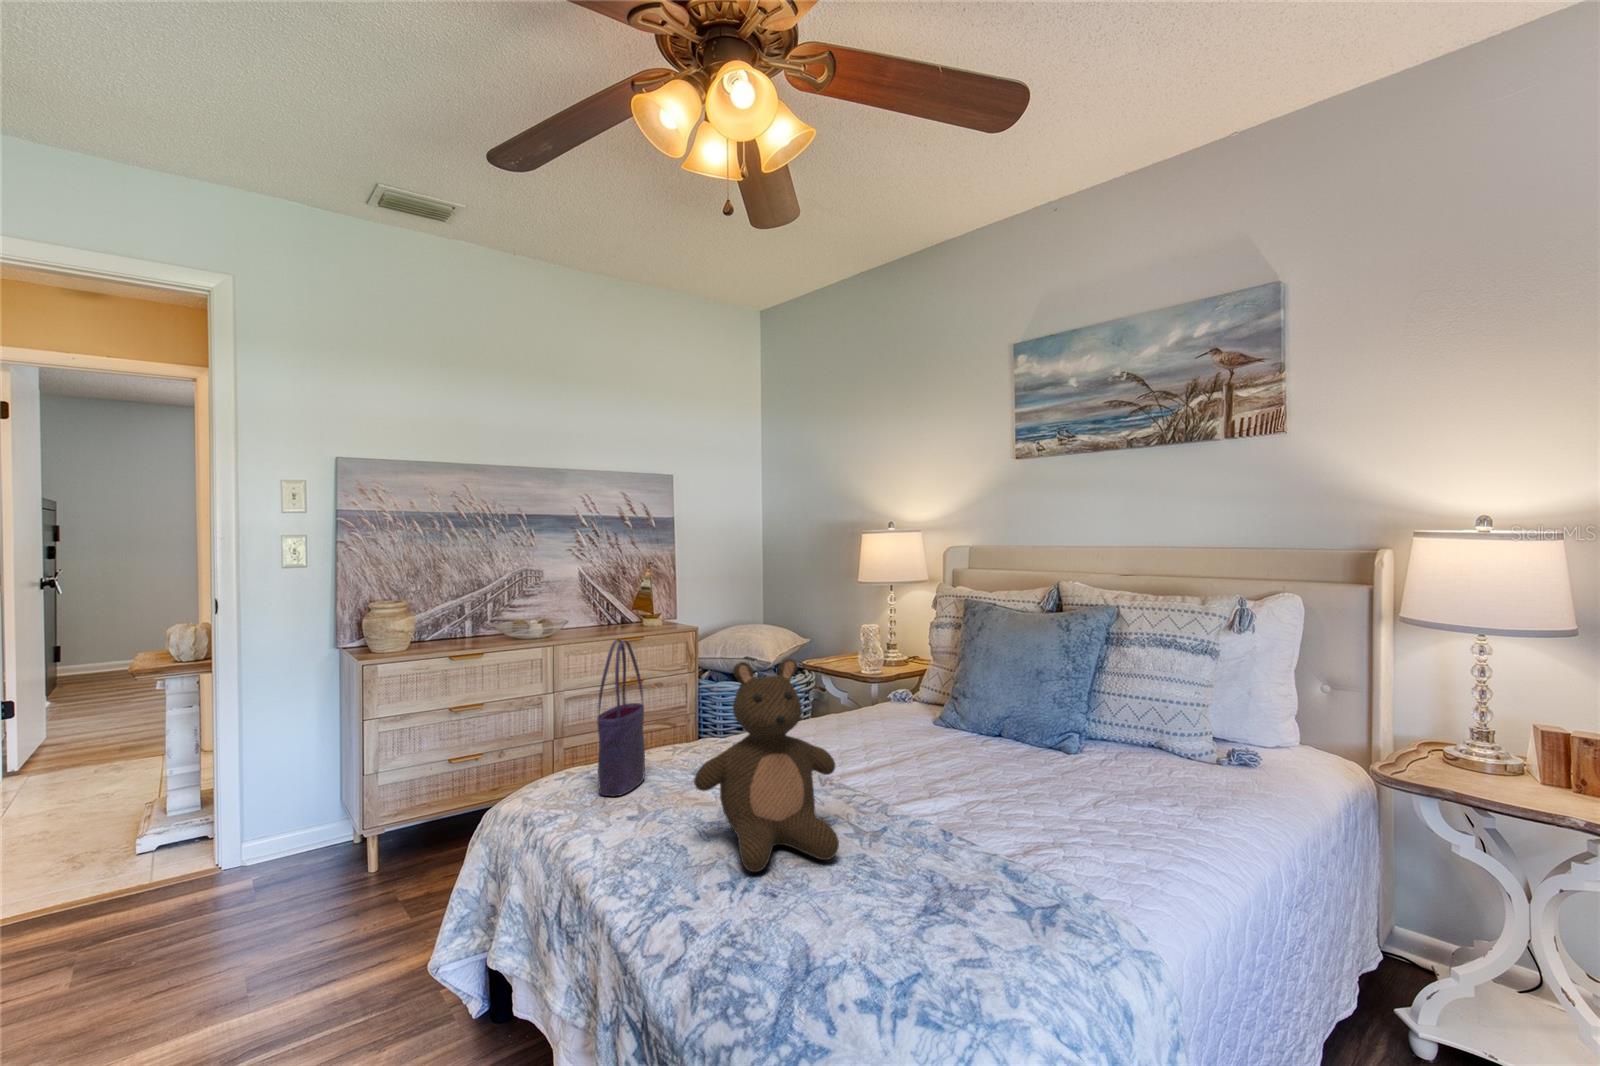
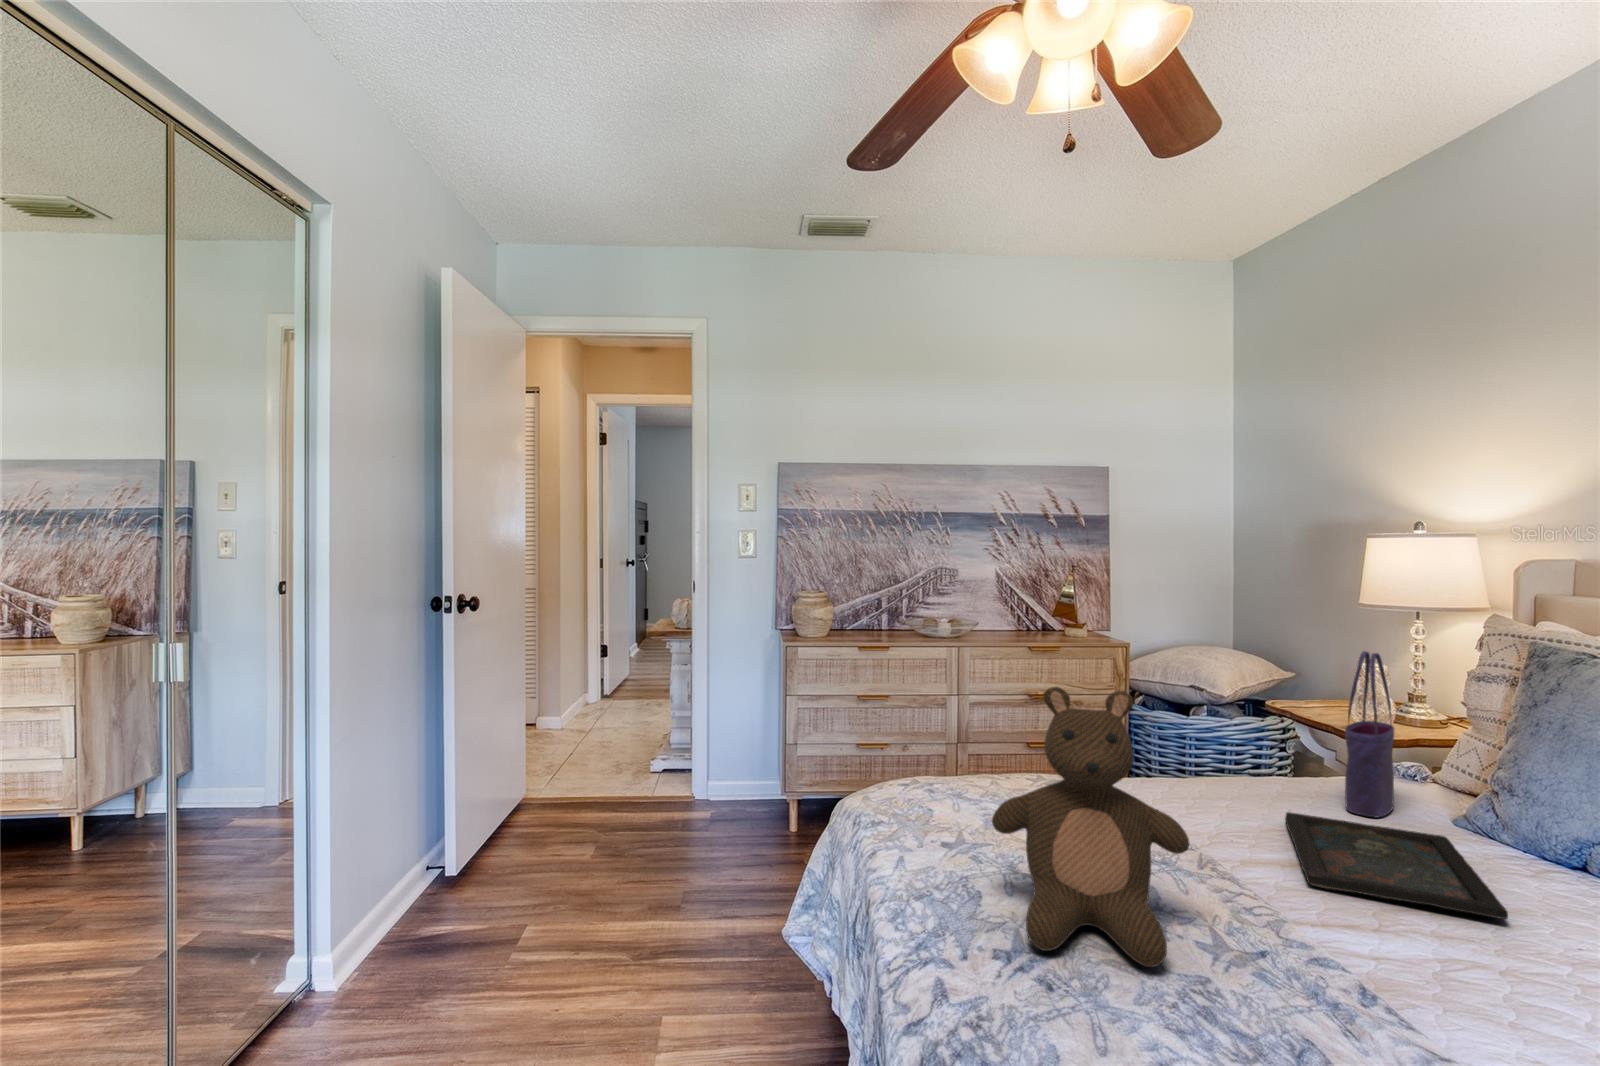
tote bag: present [597,640,645,796] -> present [1345,651,1395,818]
tray: none [855,732,989,781] -> present [1285,812,1508,919]

